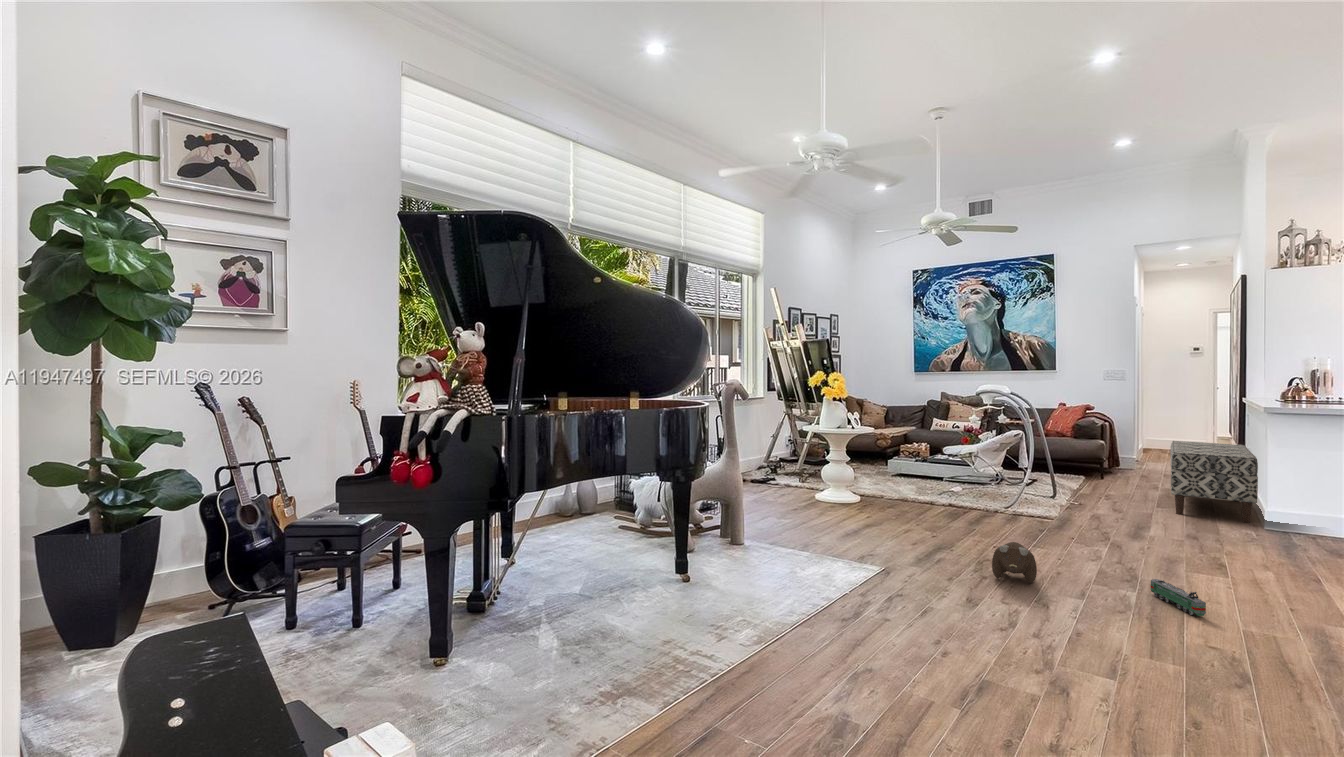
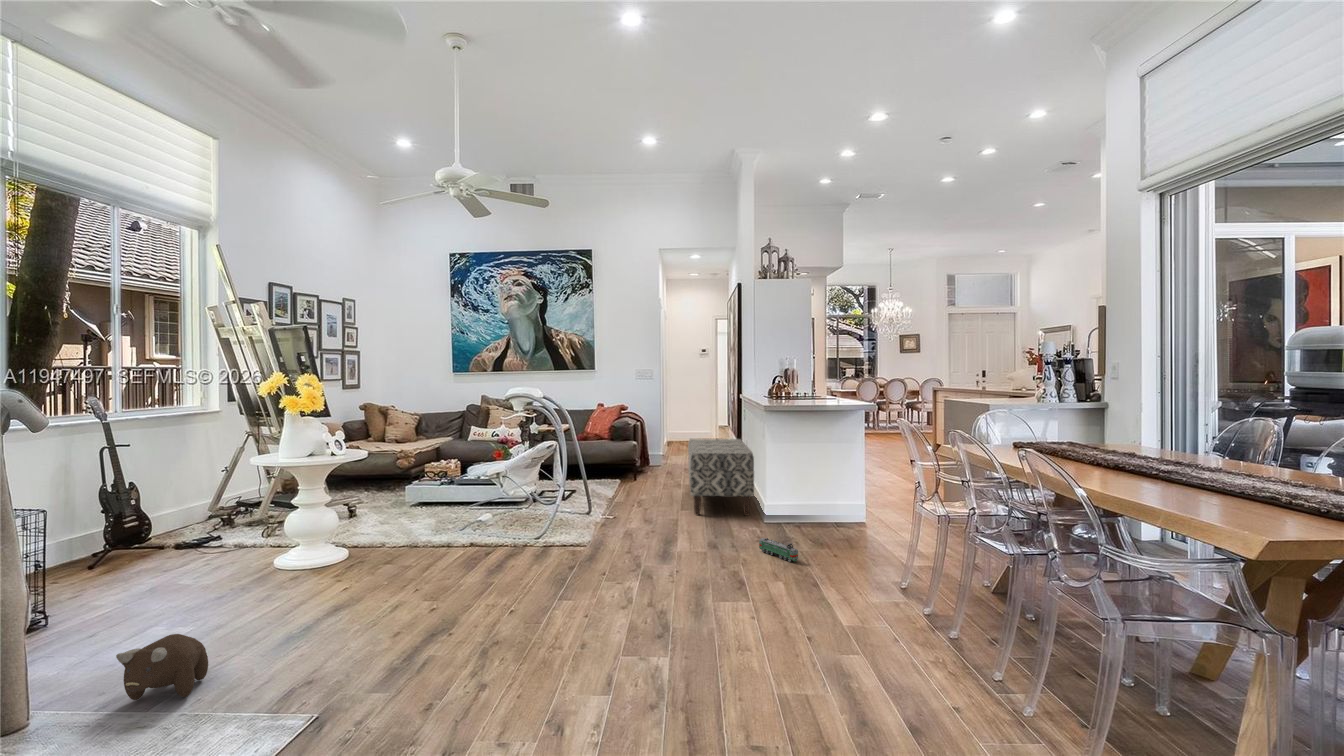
plush toy: present [992,542,1037,583] -> present [116,634,208,700]
toy train: present [1151,579,1206,616] -> present [759,538,798,562]

